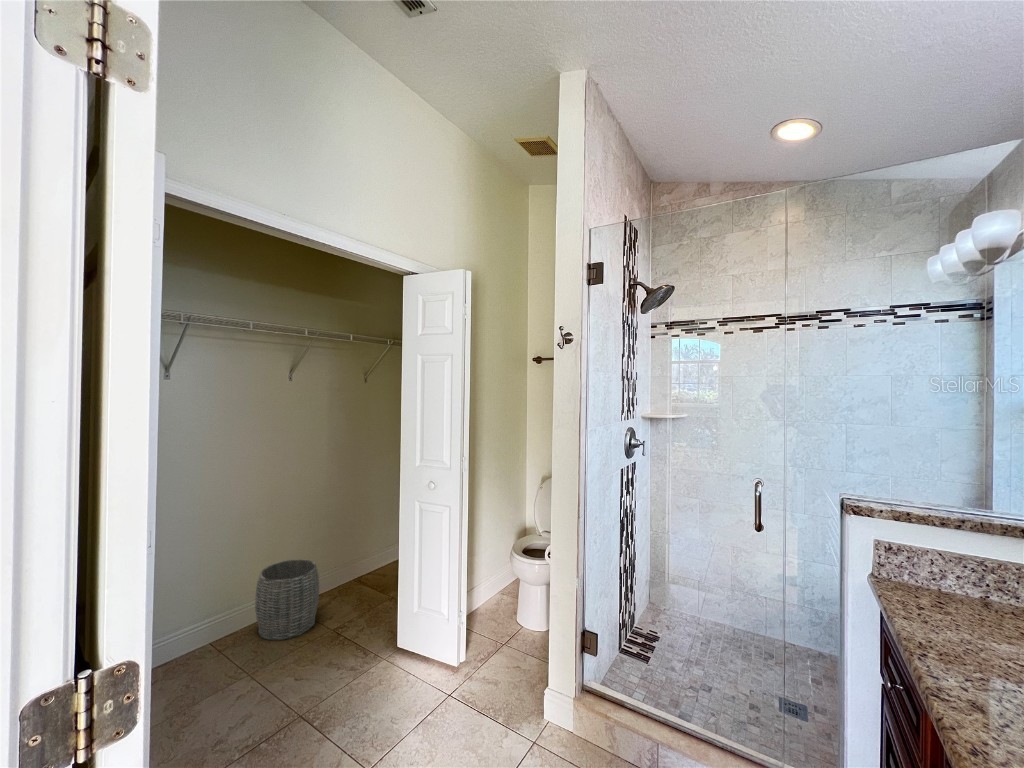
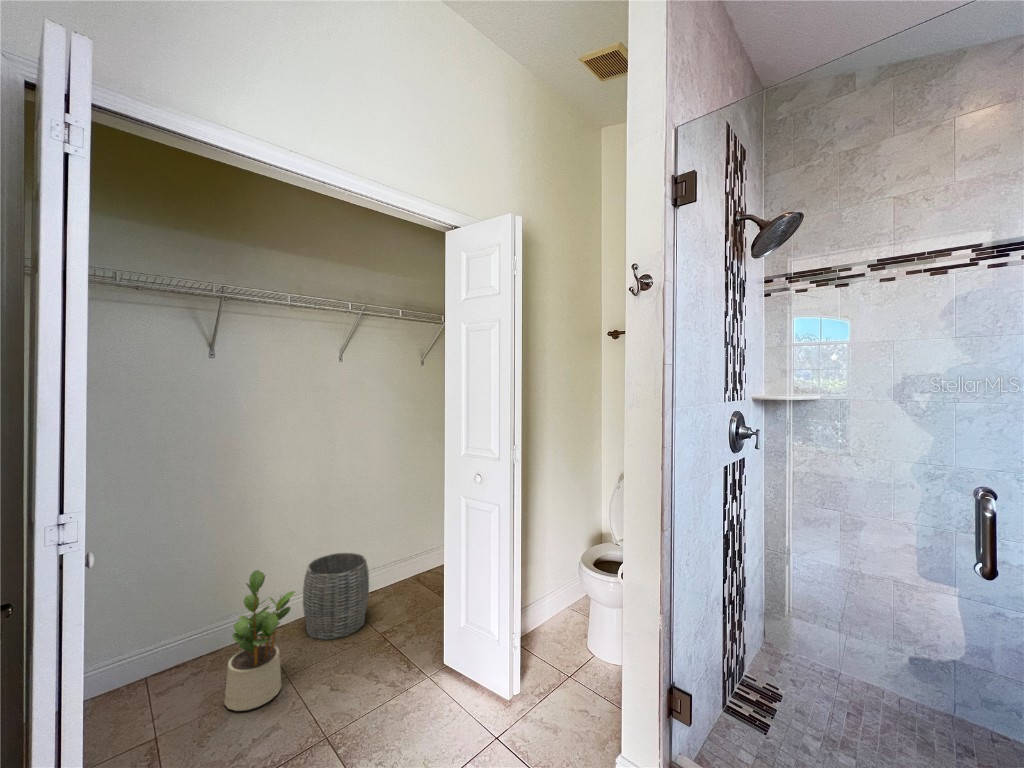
potted plant: none [195,579,259,706] -> present [224,570,295,711]

